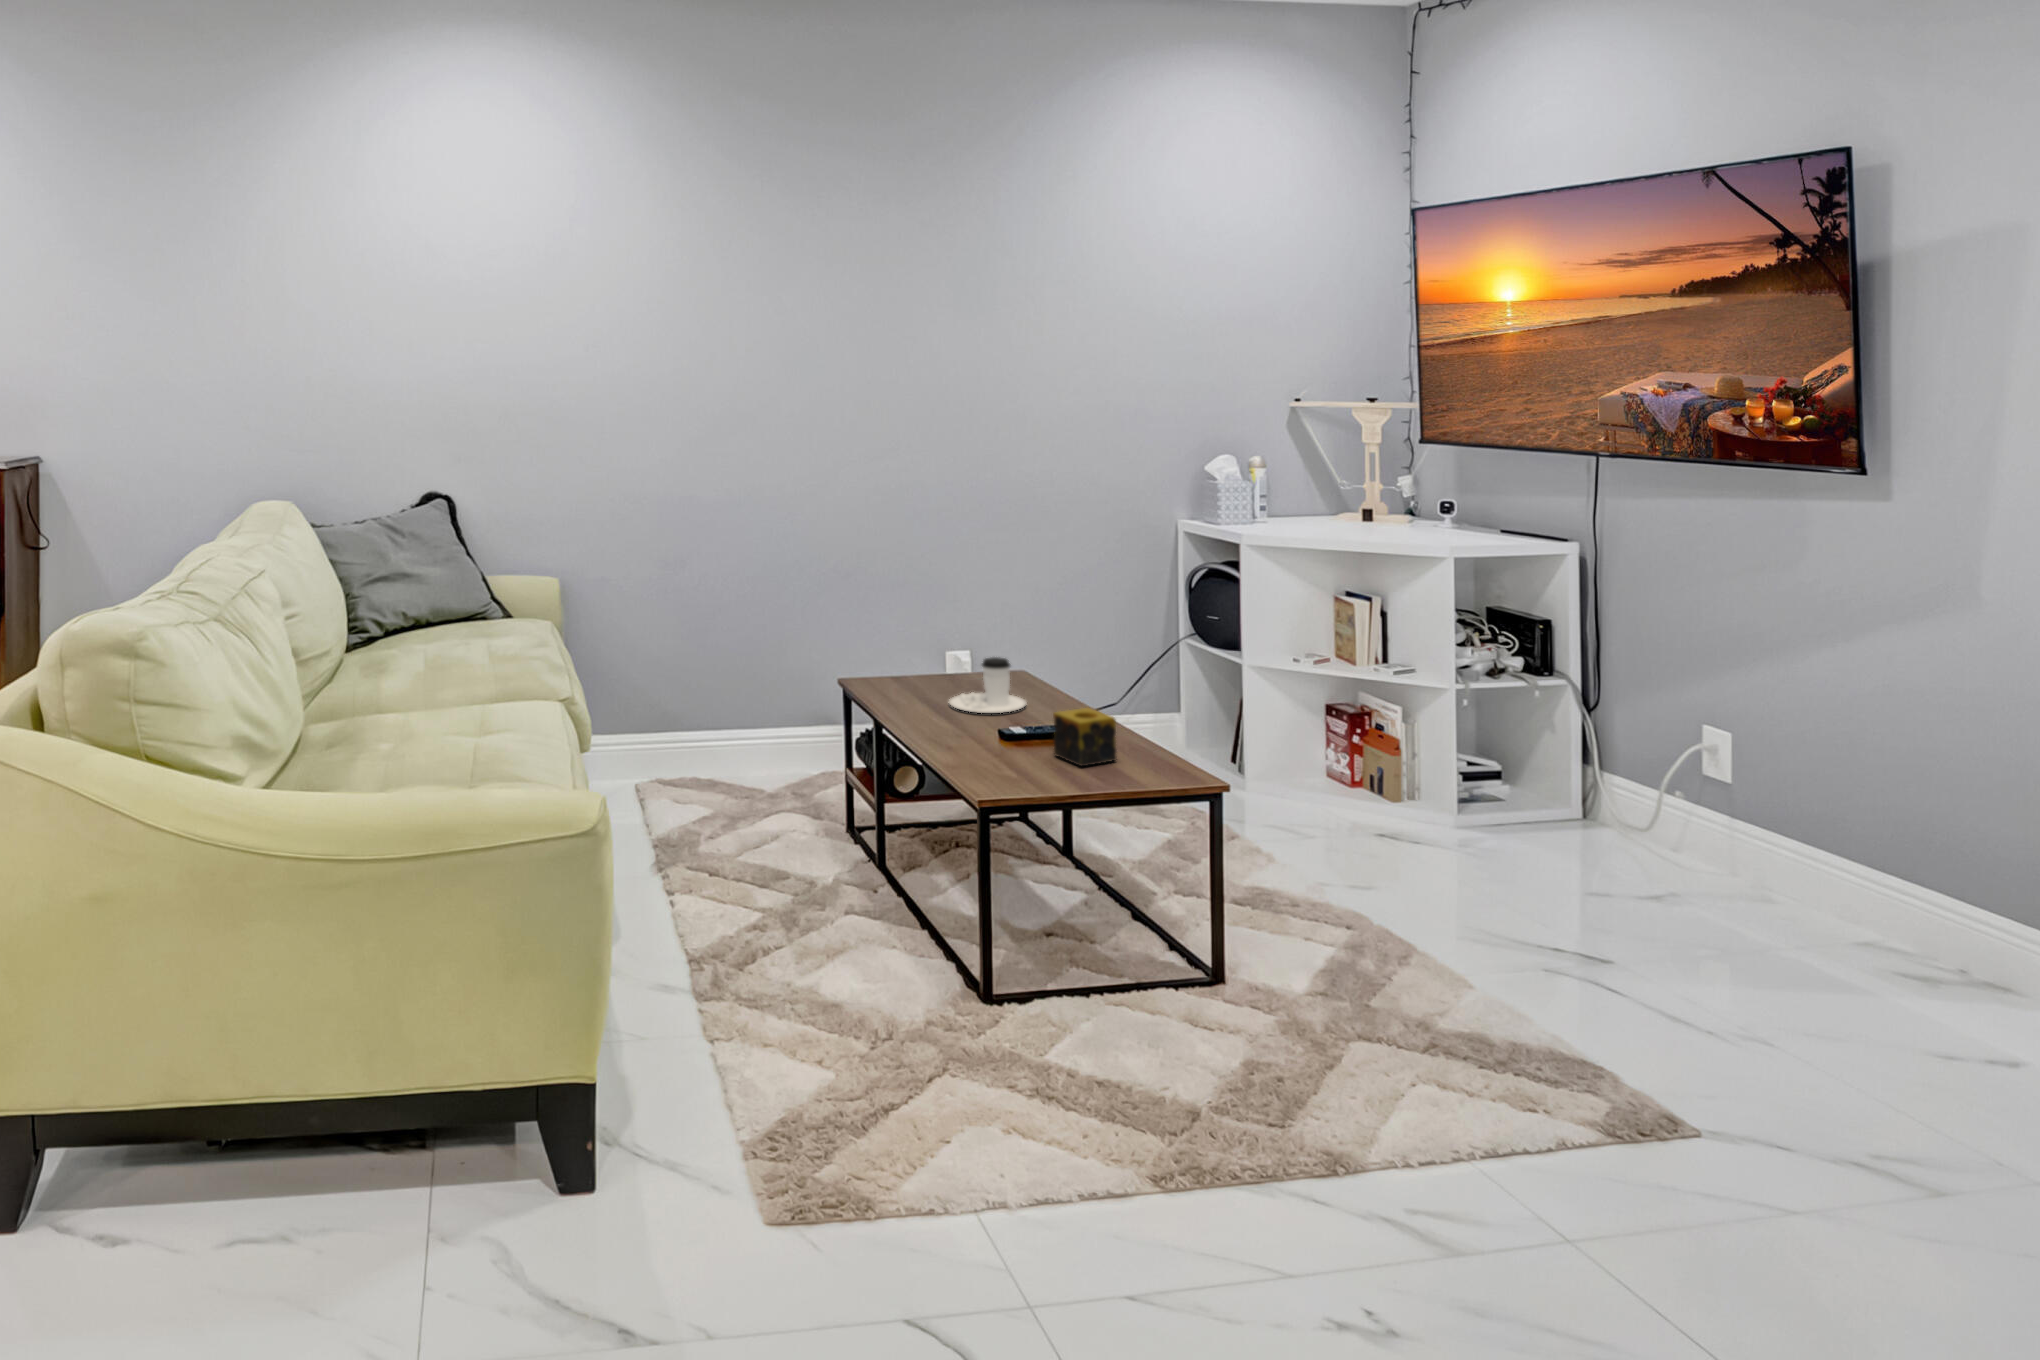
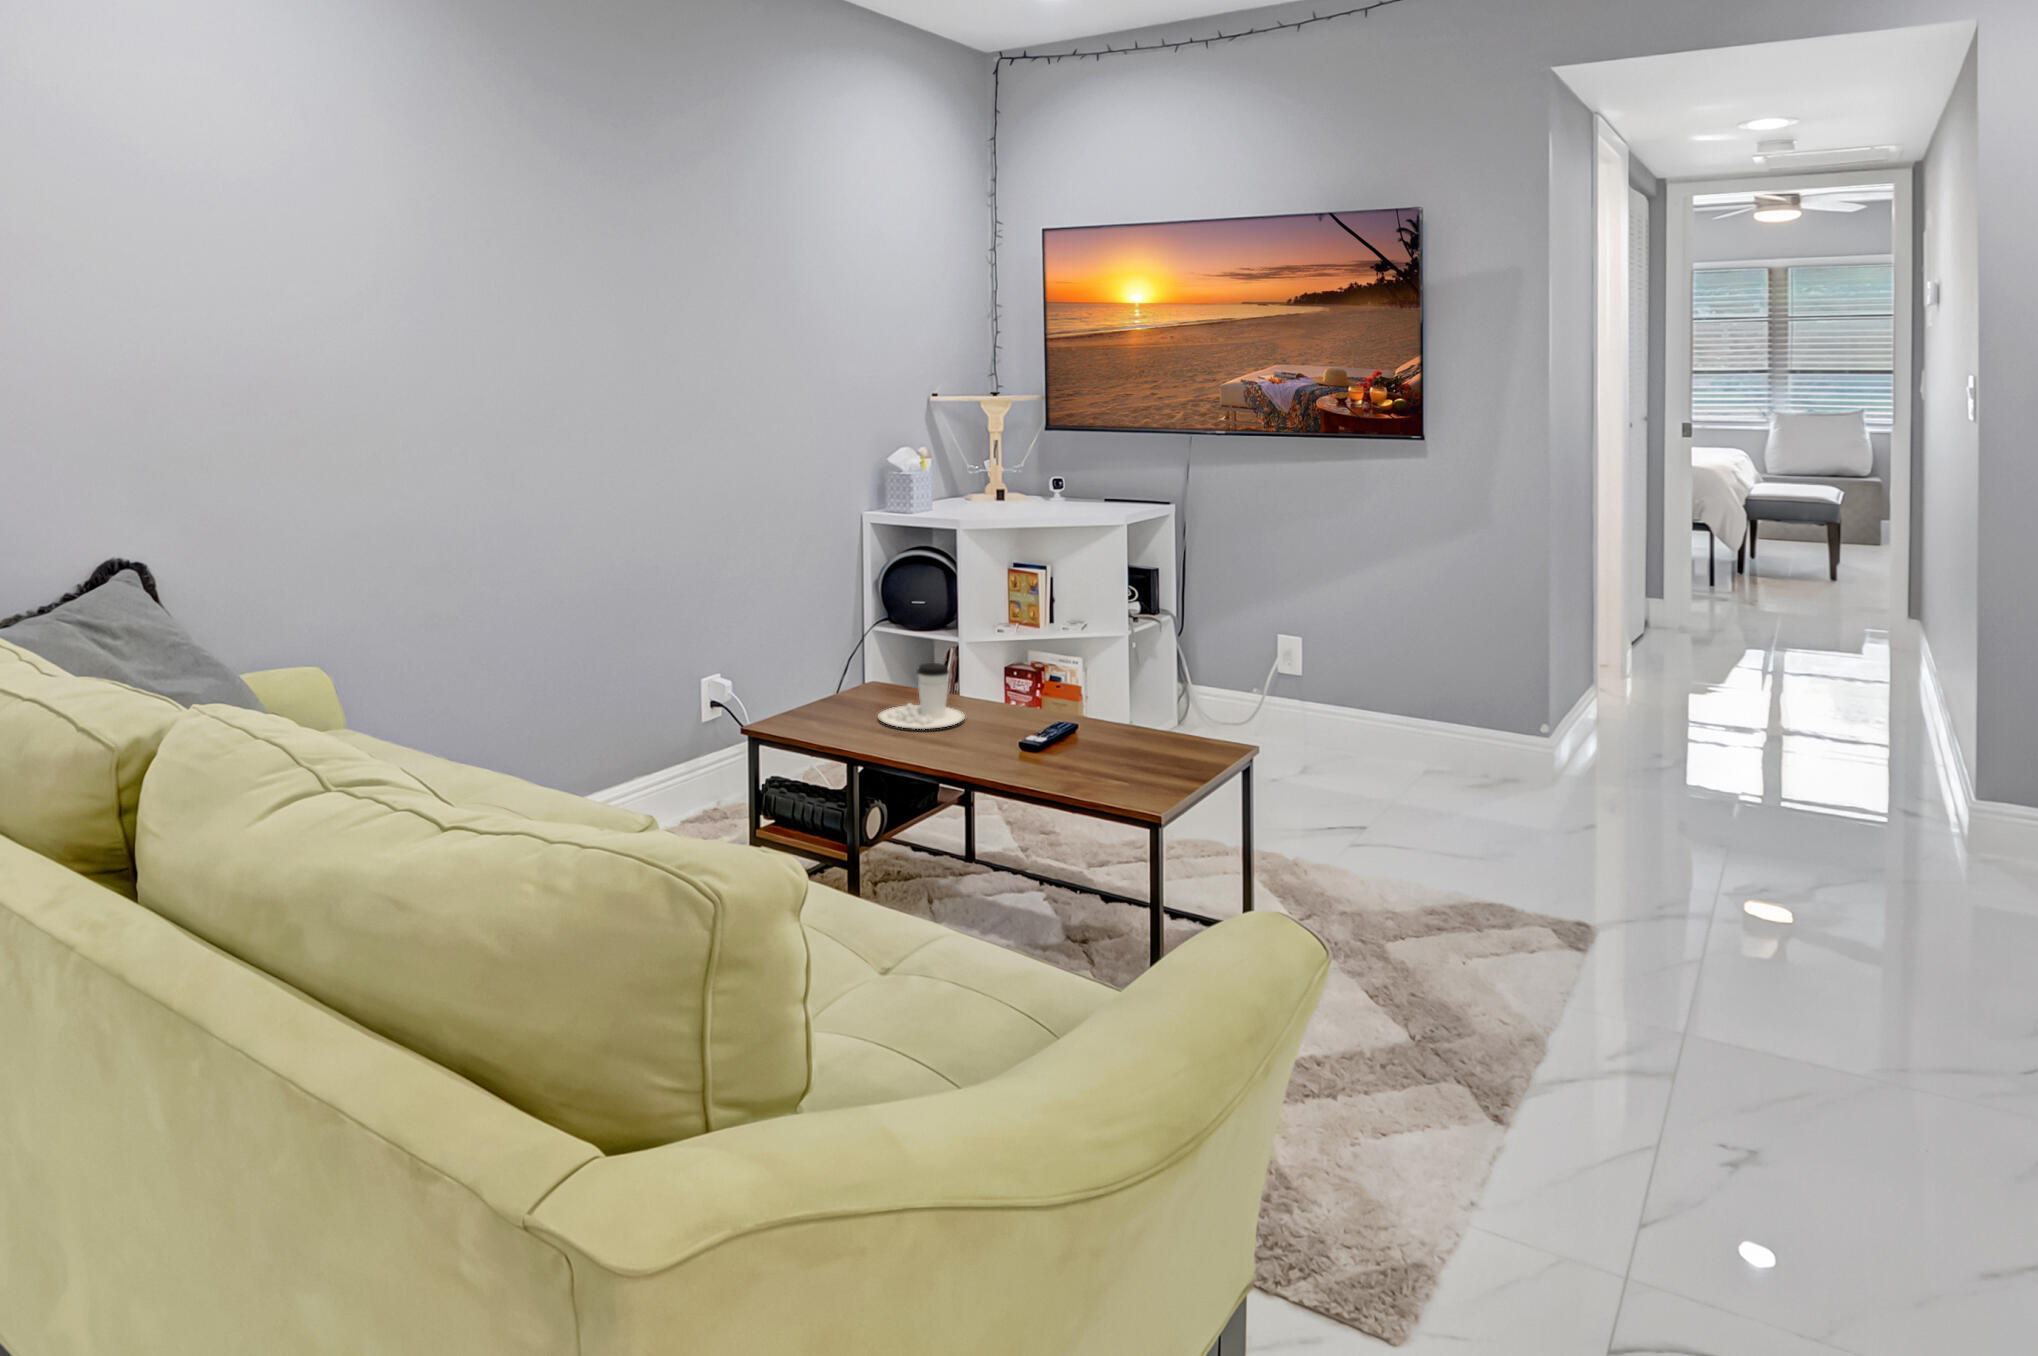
candle: present [1053,708,1116,766] -> none [1088,699,1147,761]

